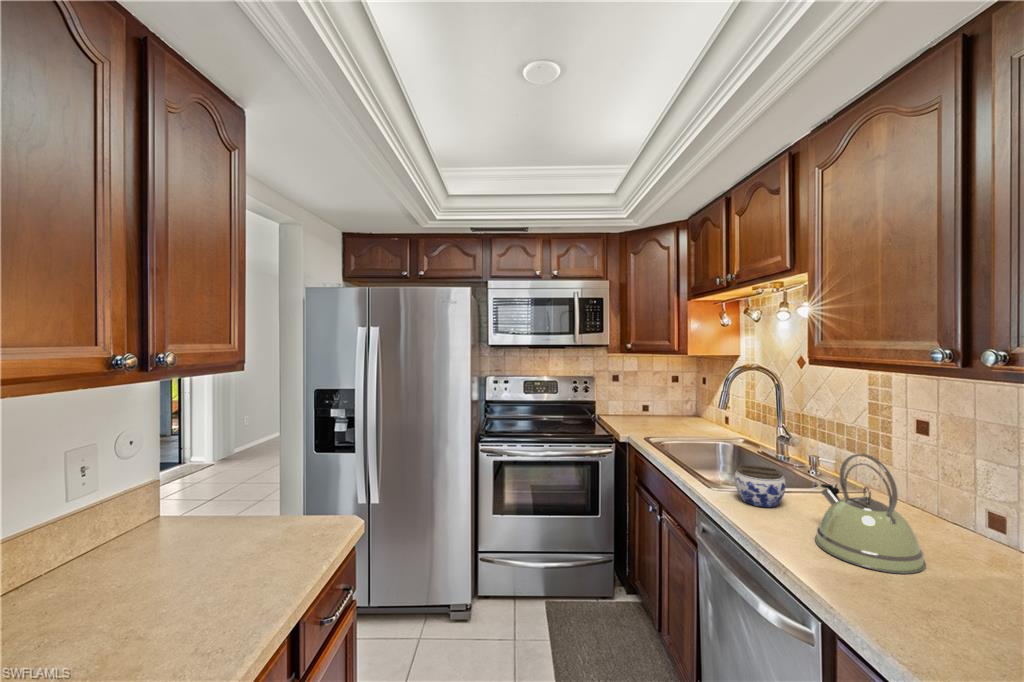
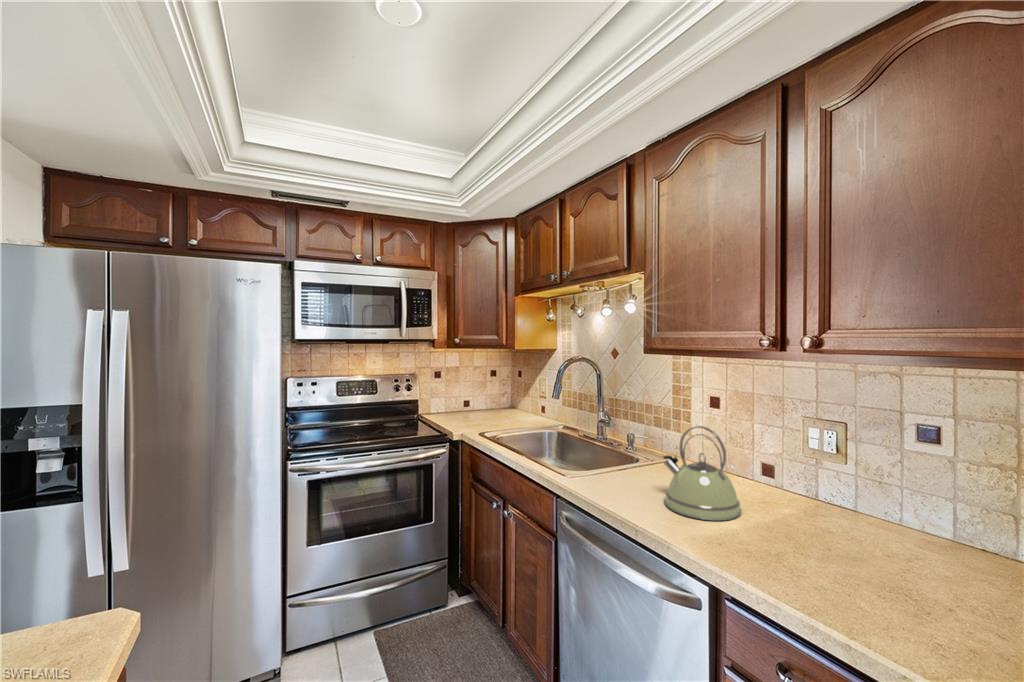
jar: present [735,465,786,507] -> none [588,447,629,484]

